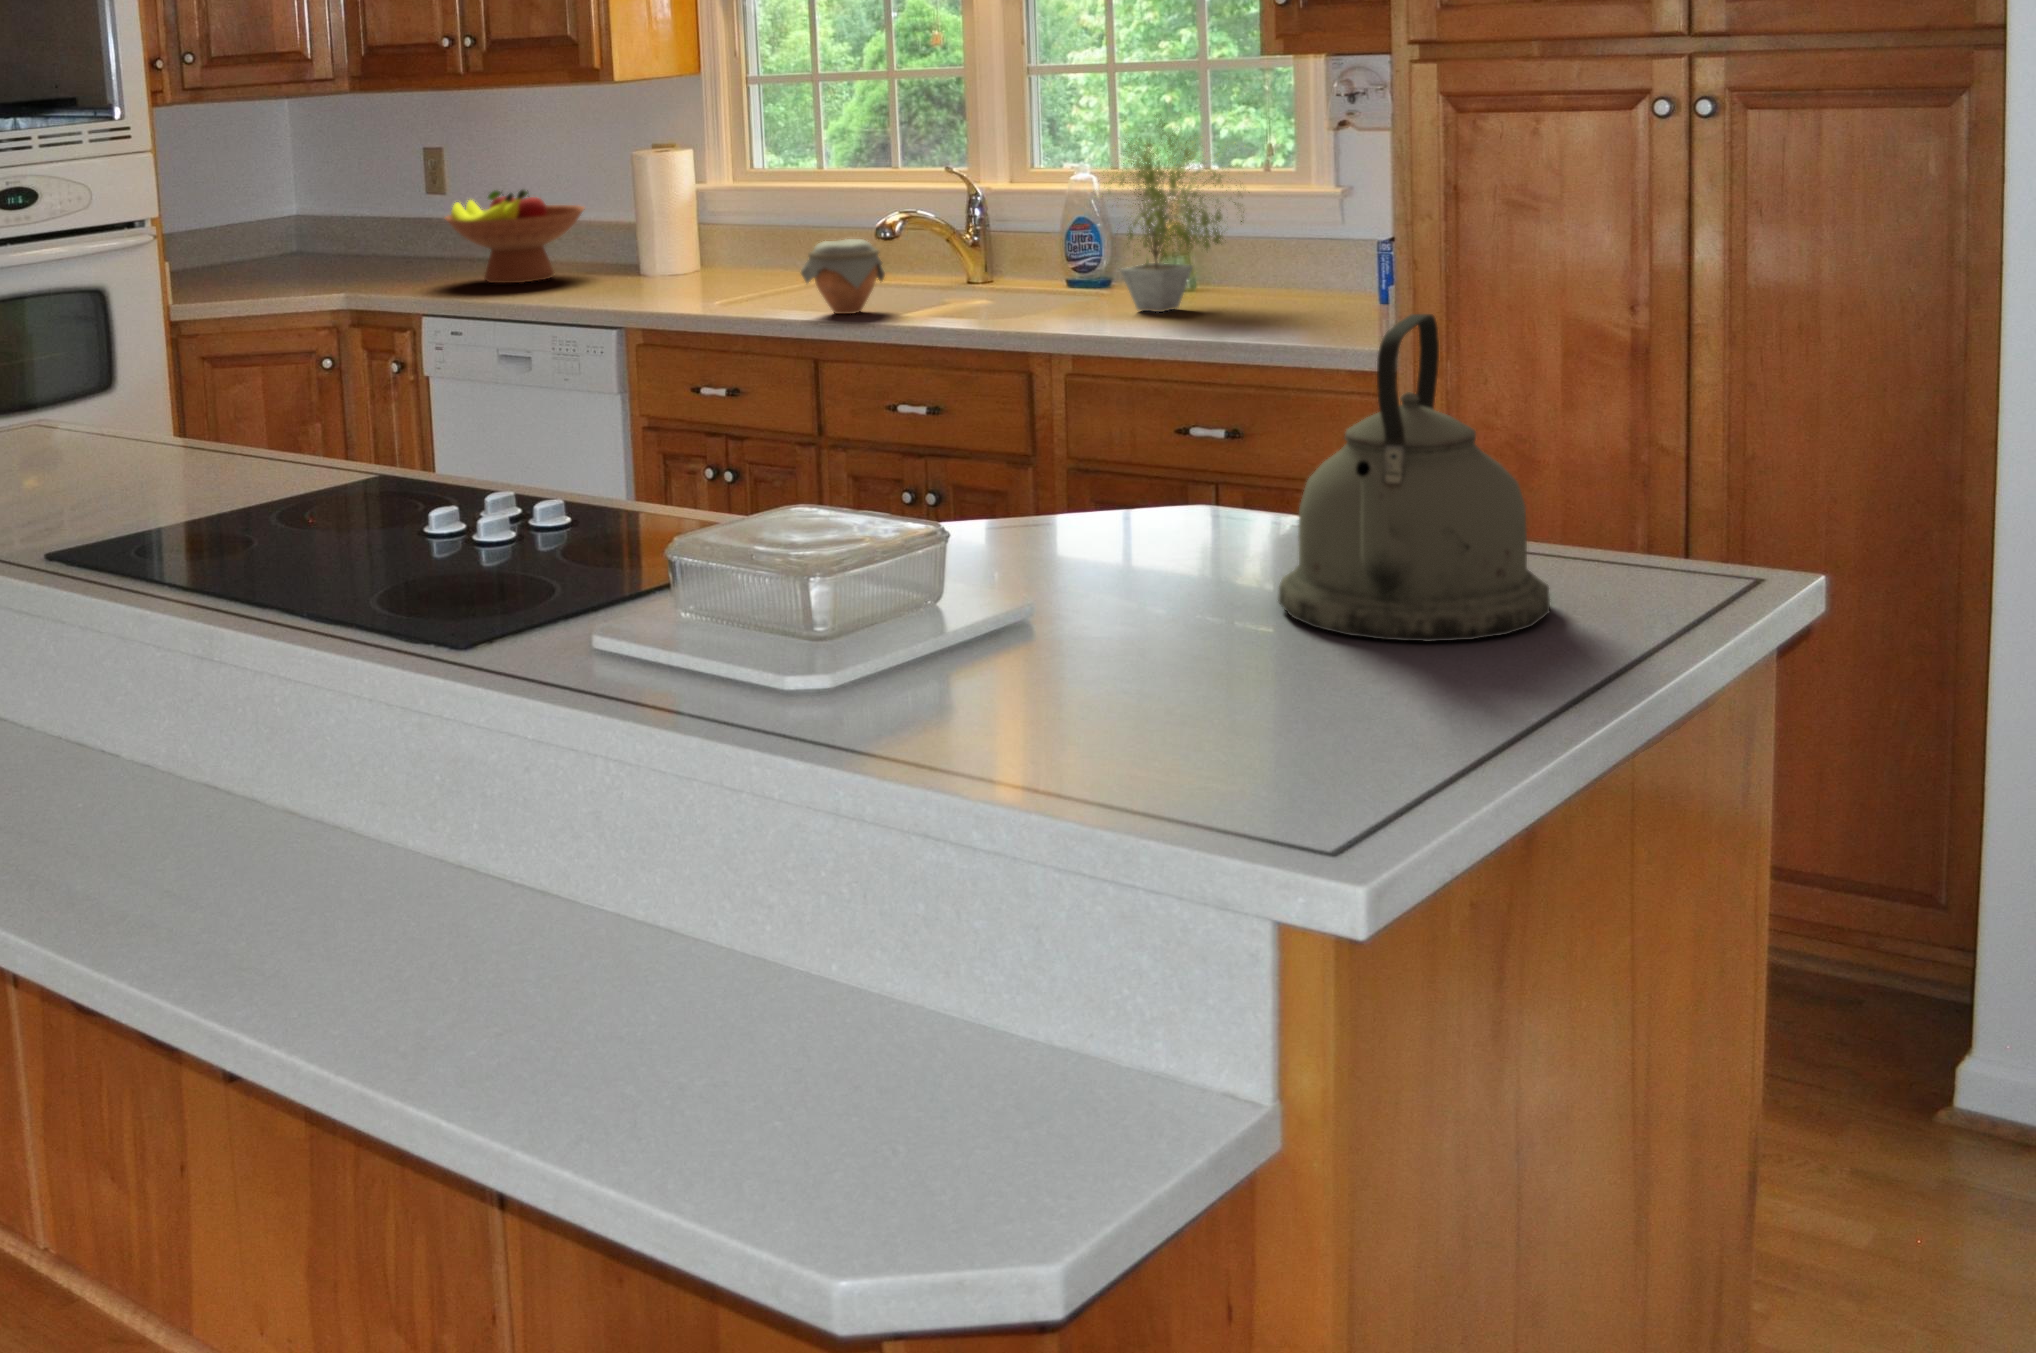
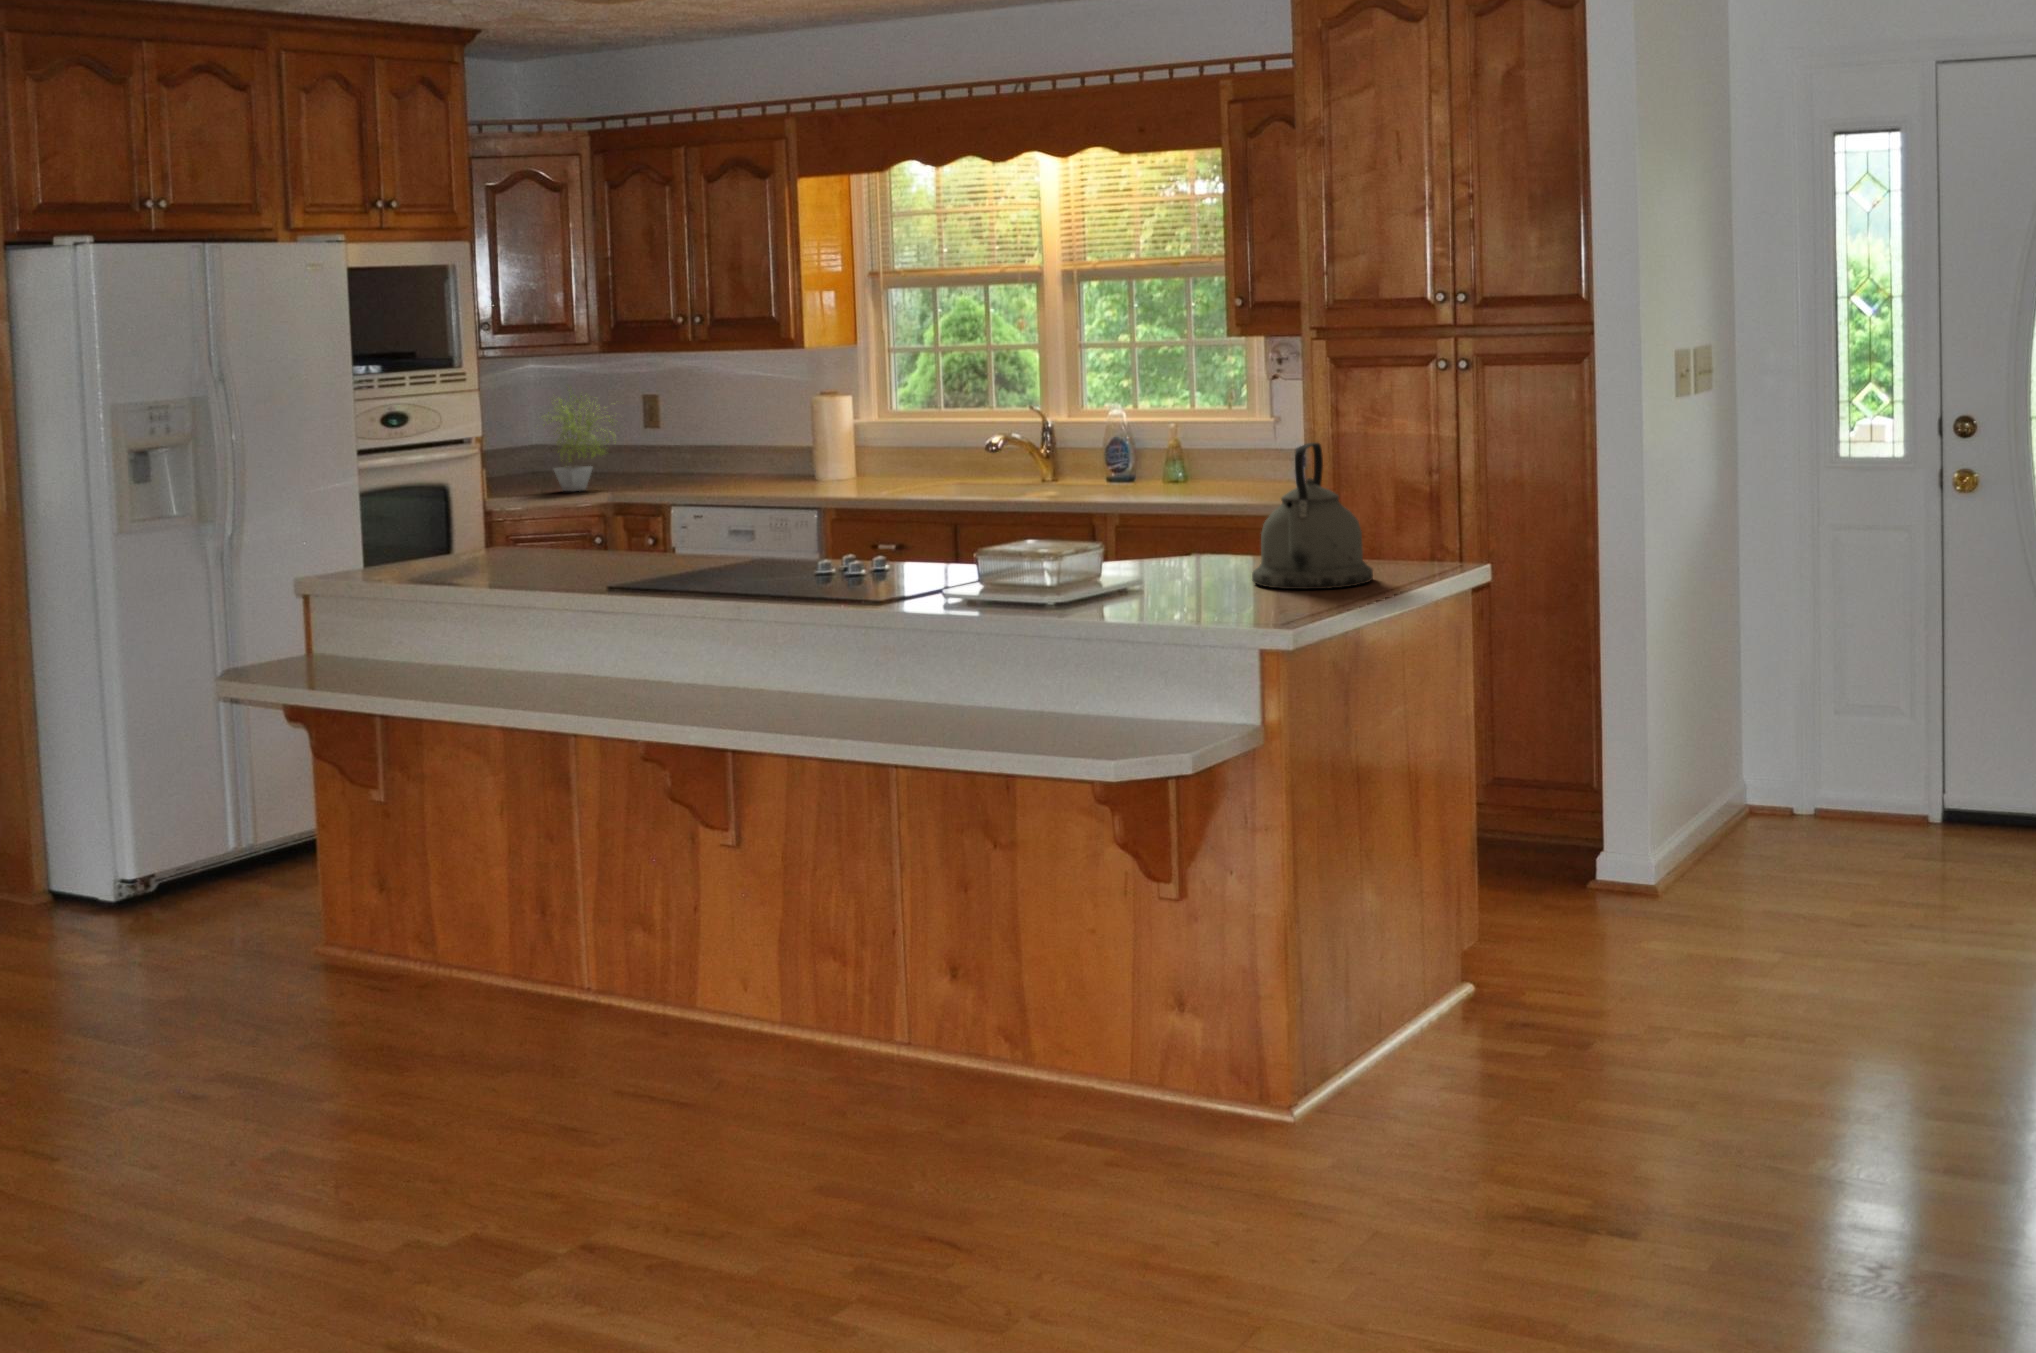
potted plant: present [1102,116,1244,312] -> present [544,389,616,491]
fruit bowl: present [445,190,584,283] -> none [679,421,778,487]
jar: present [801,239,885,314] -> none [942,451,997,499]

